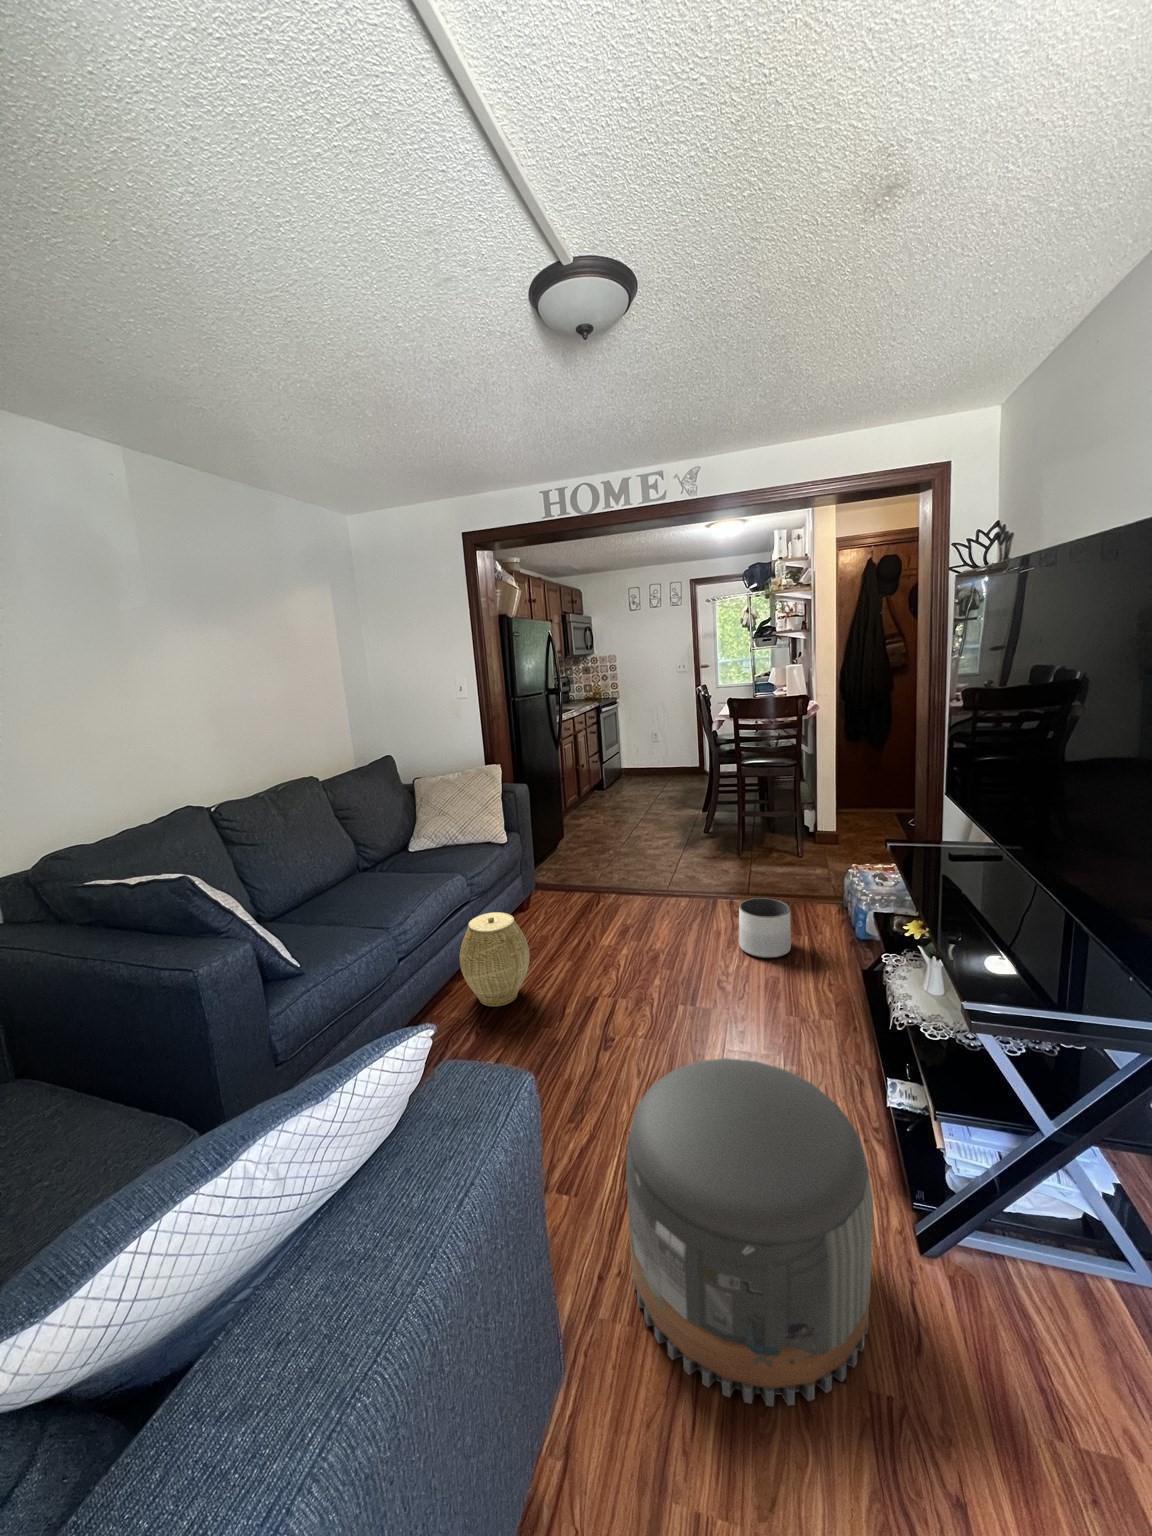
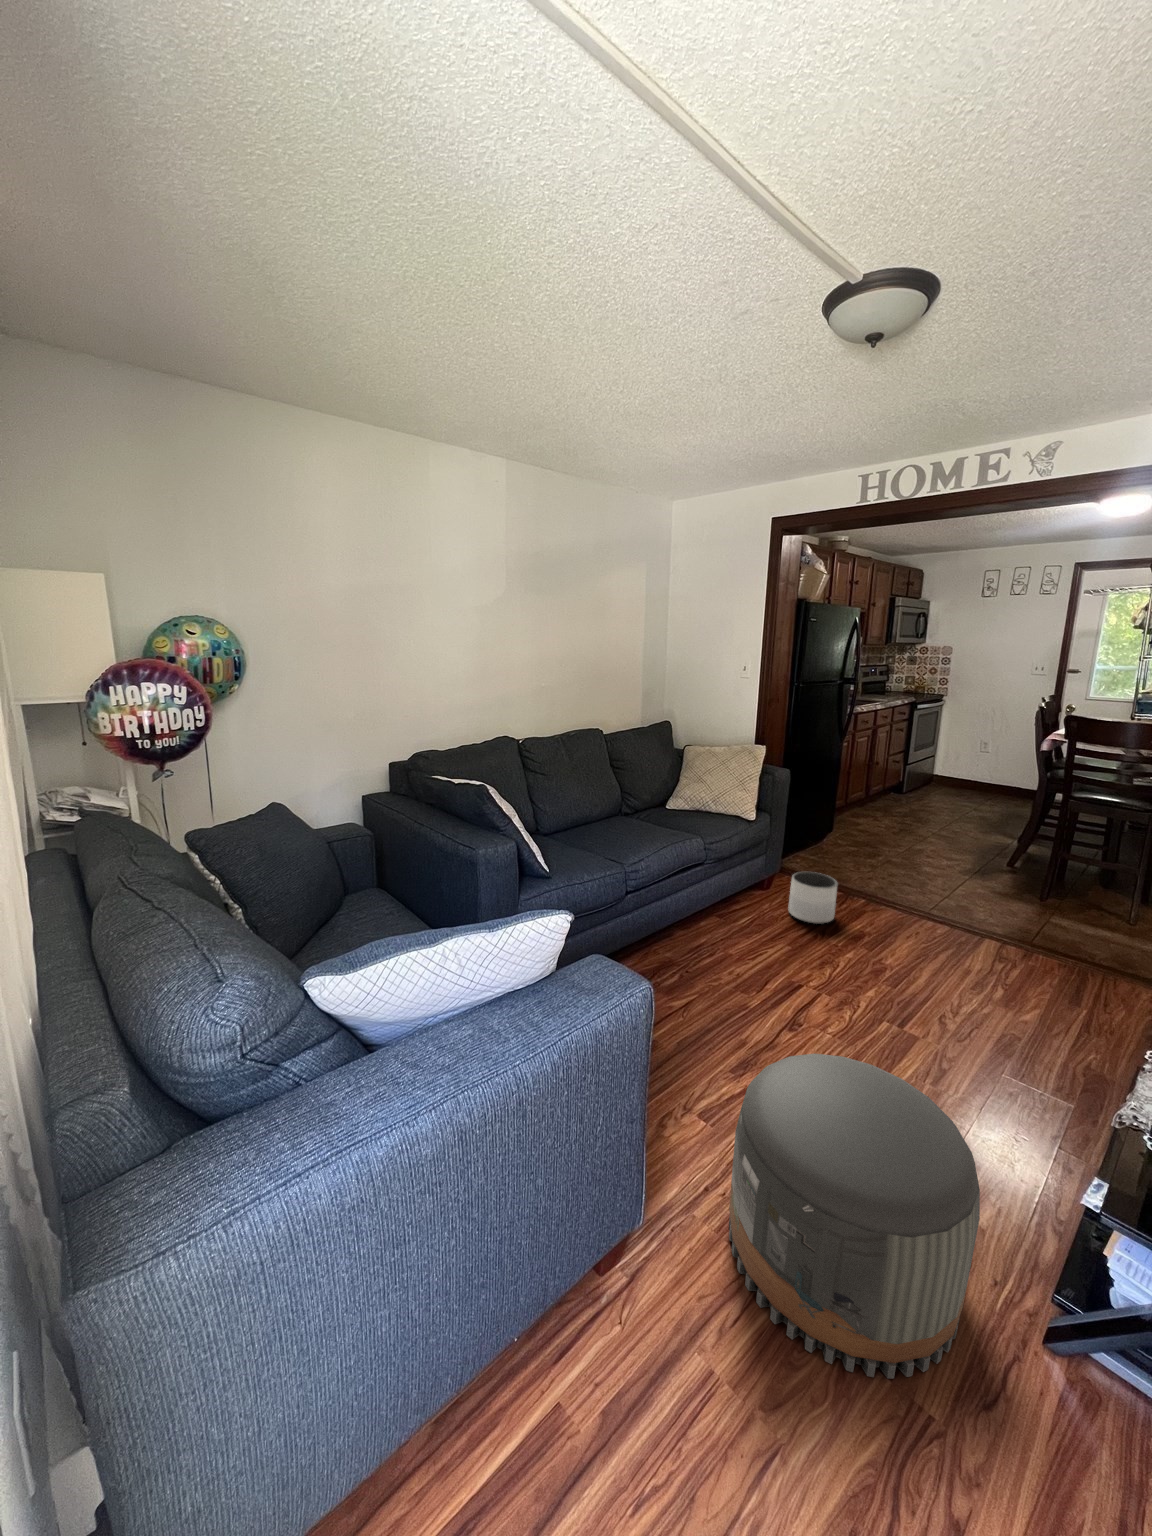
planter: present [739,898,791,958] -> present [789,872,837,924]
woven basket: present [460,912,530,1007] -> none [683,878,746,961]

